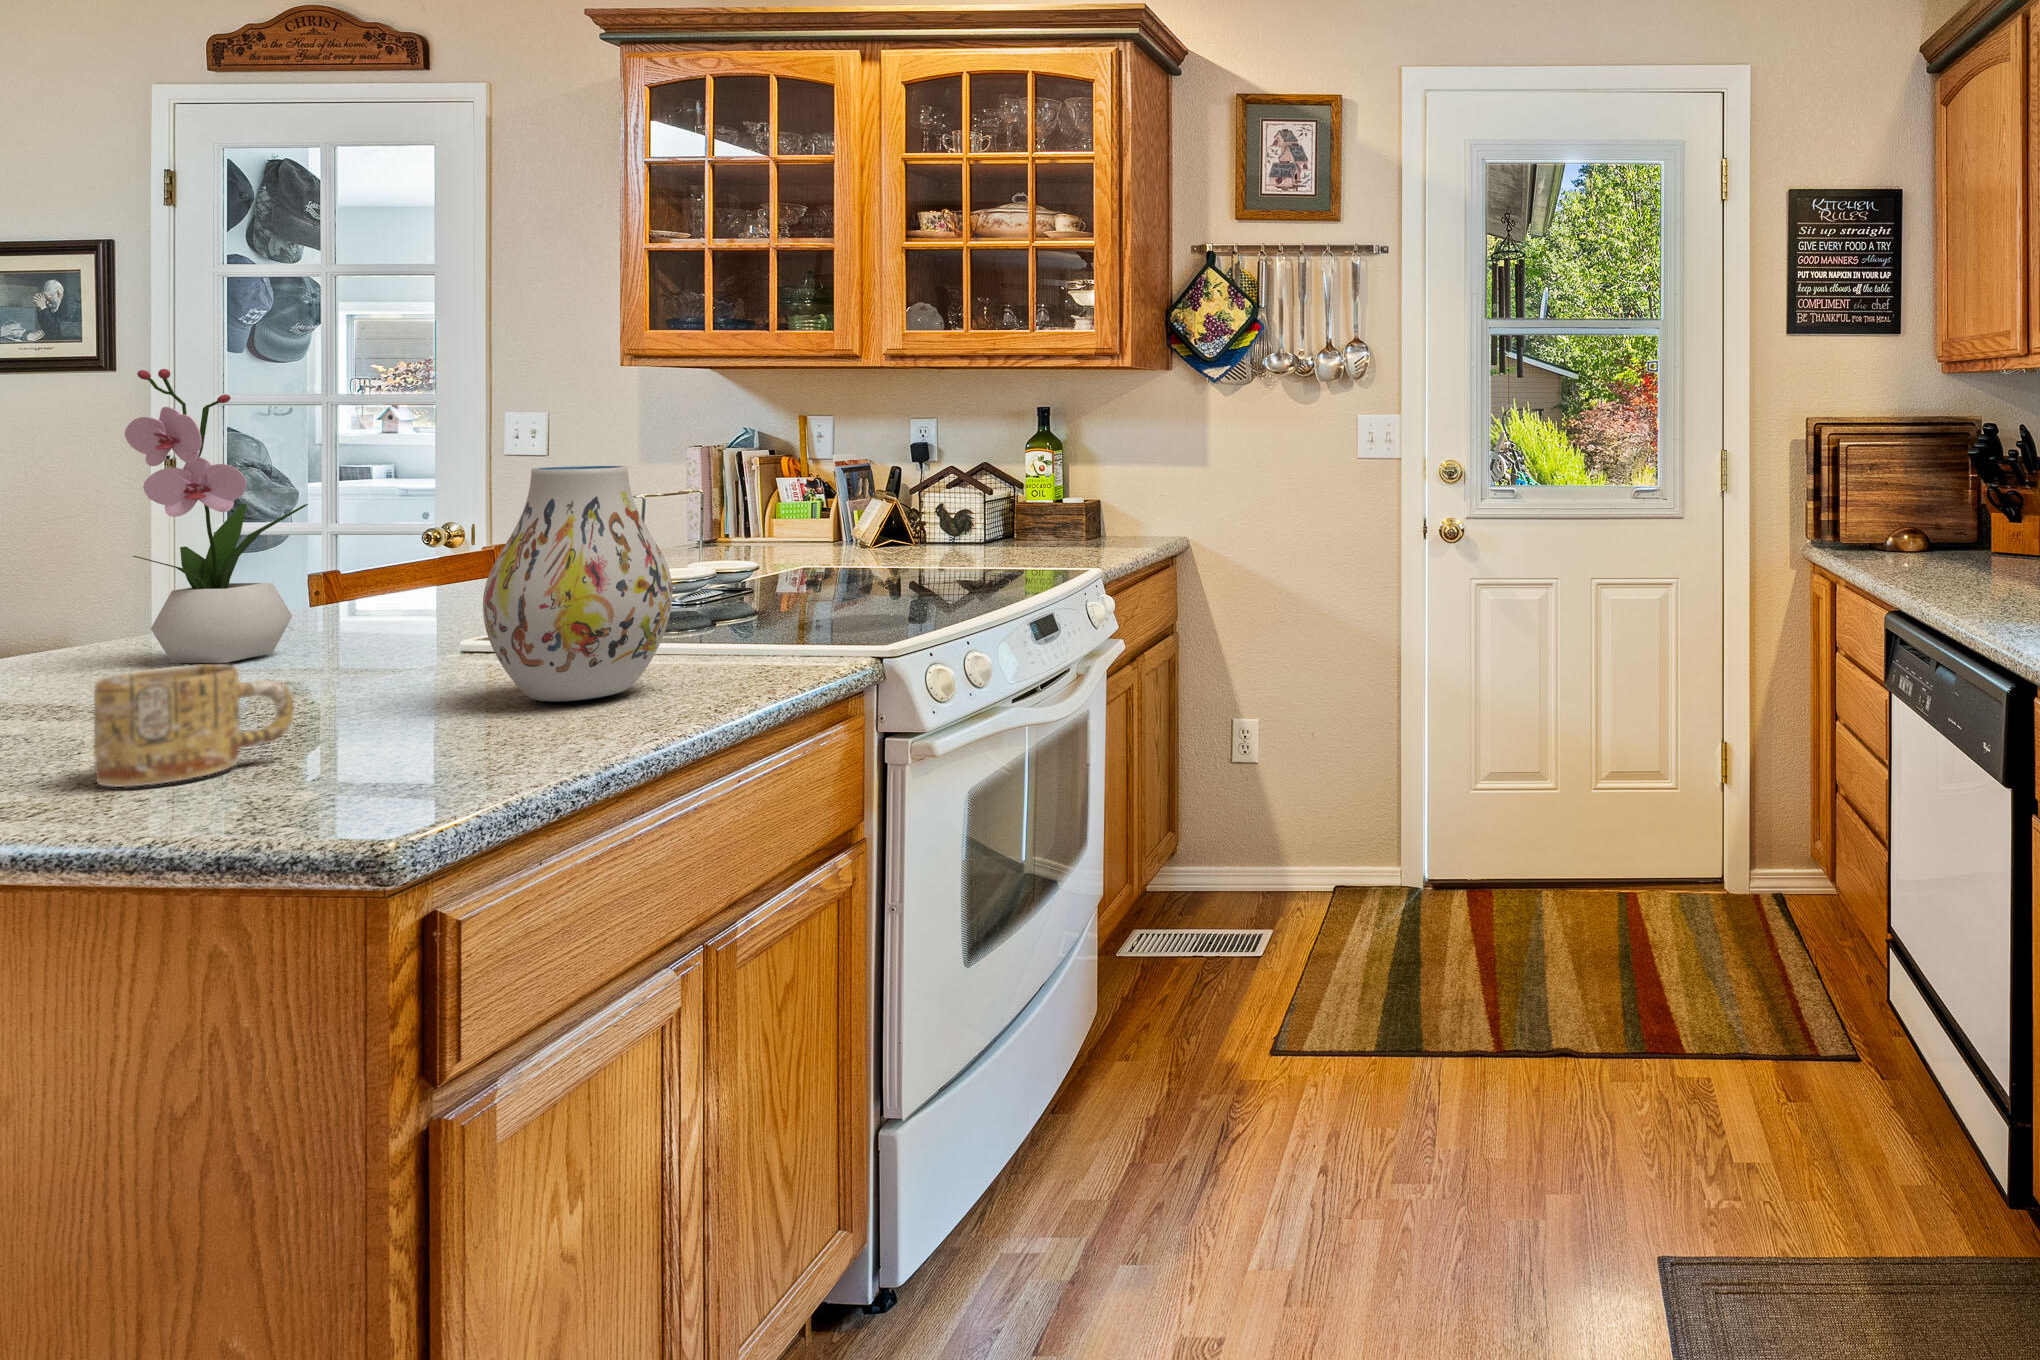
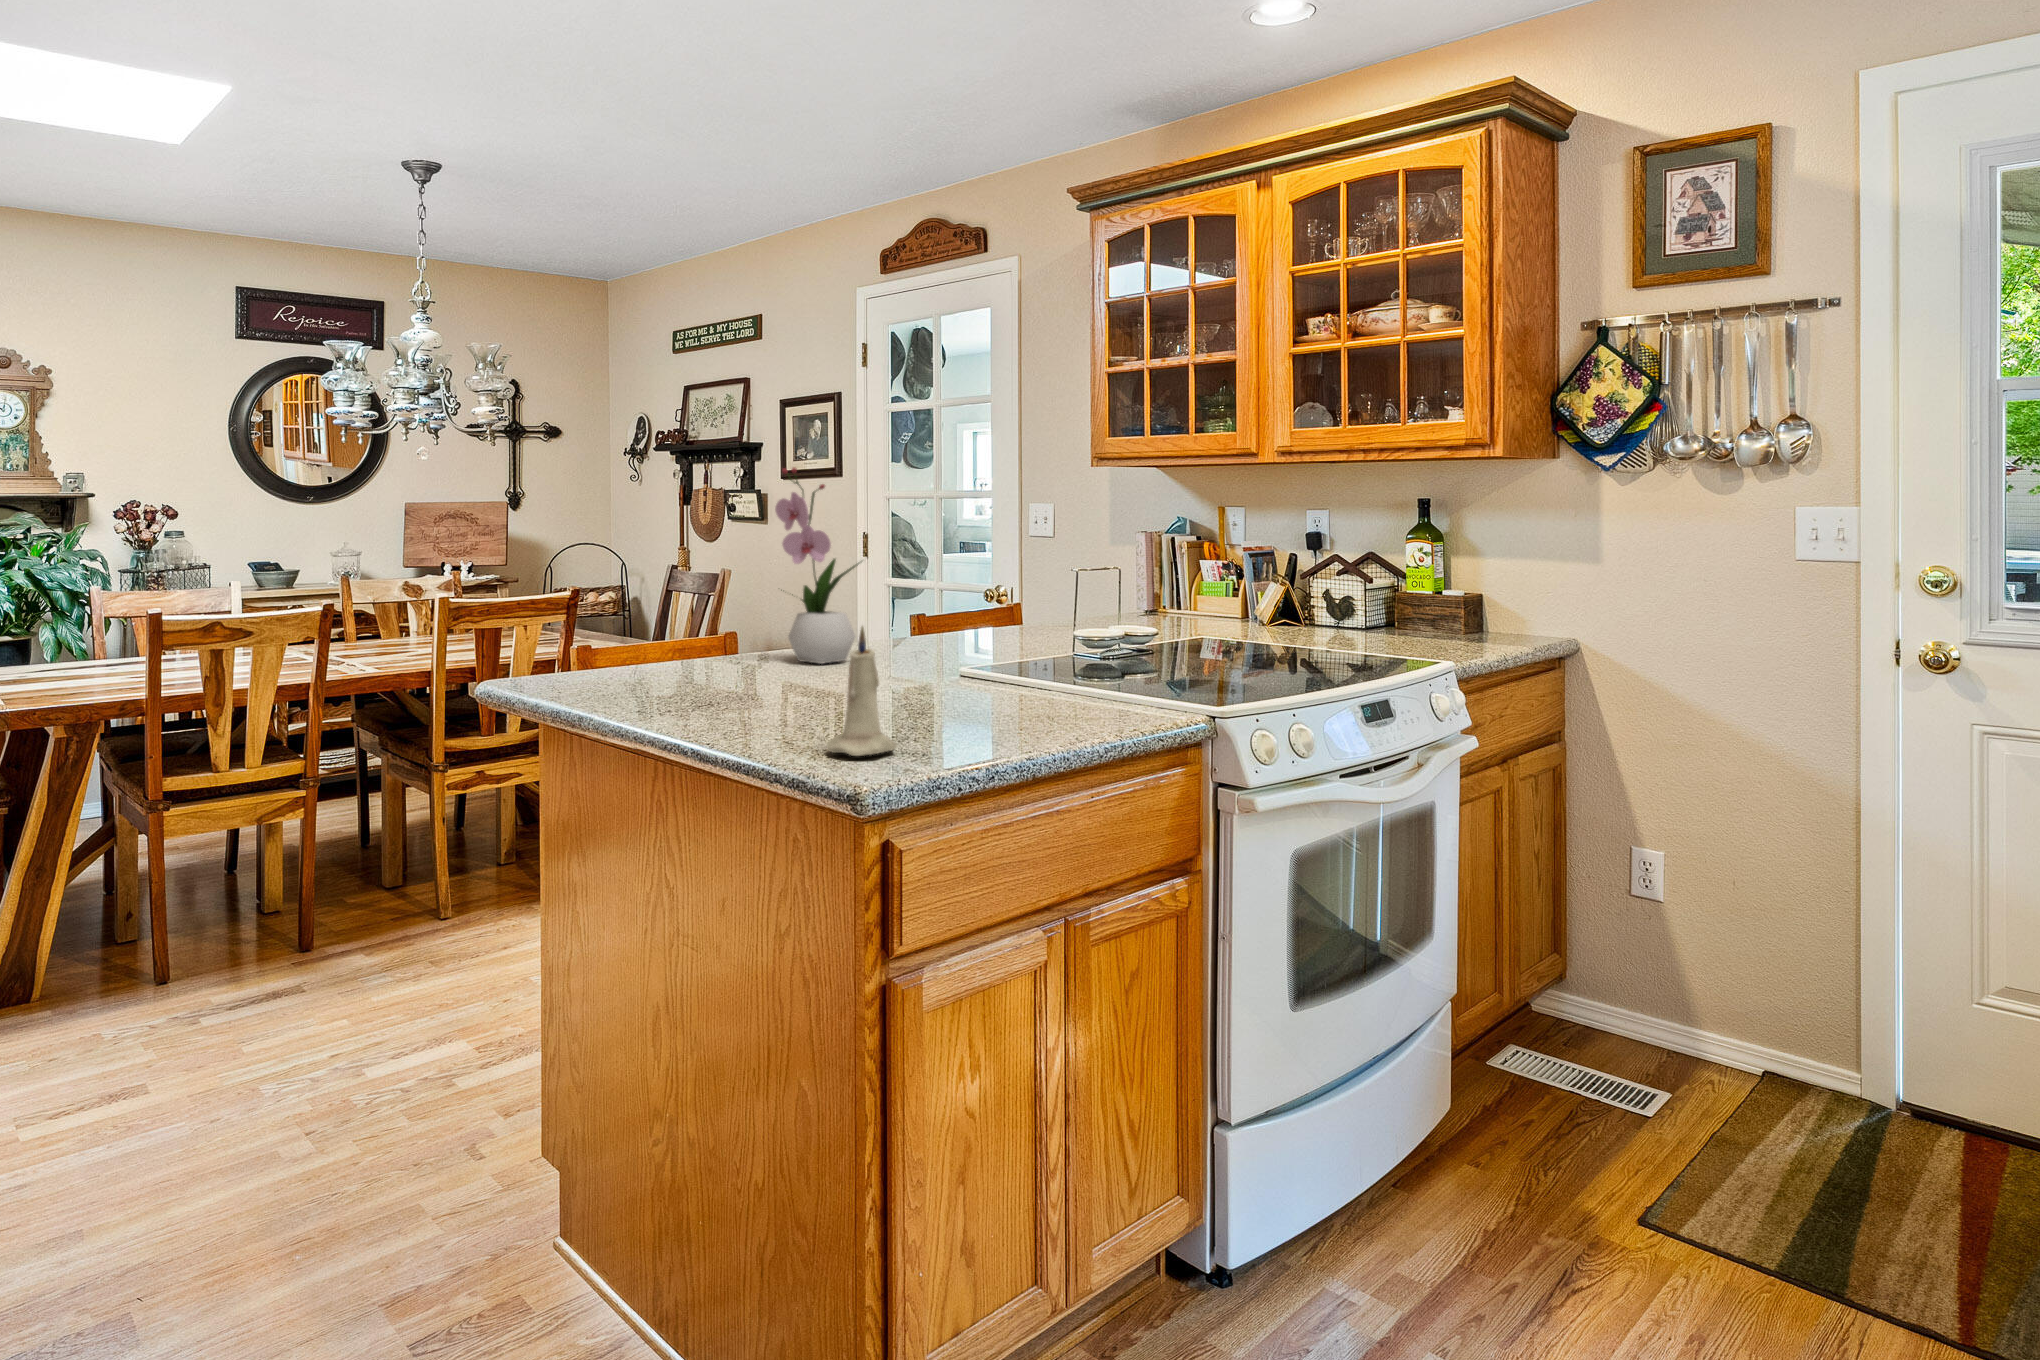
vase: present [483,466,672,702] -> none [927,534,1046,714]
candle: none [357,603,483,788] -> present [827,627,896,756]
mug: present [94,664,293,787] -> none [718,656,811,730]

